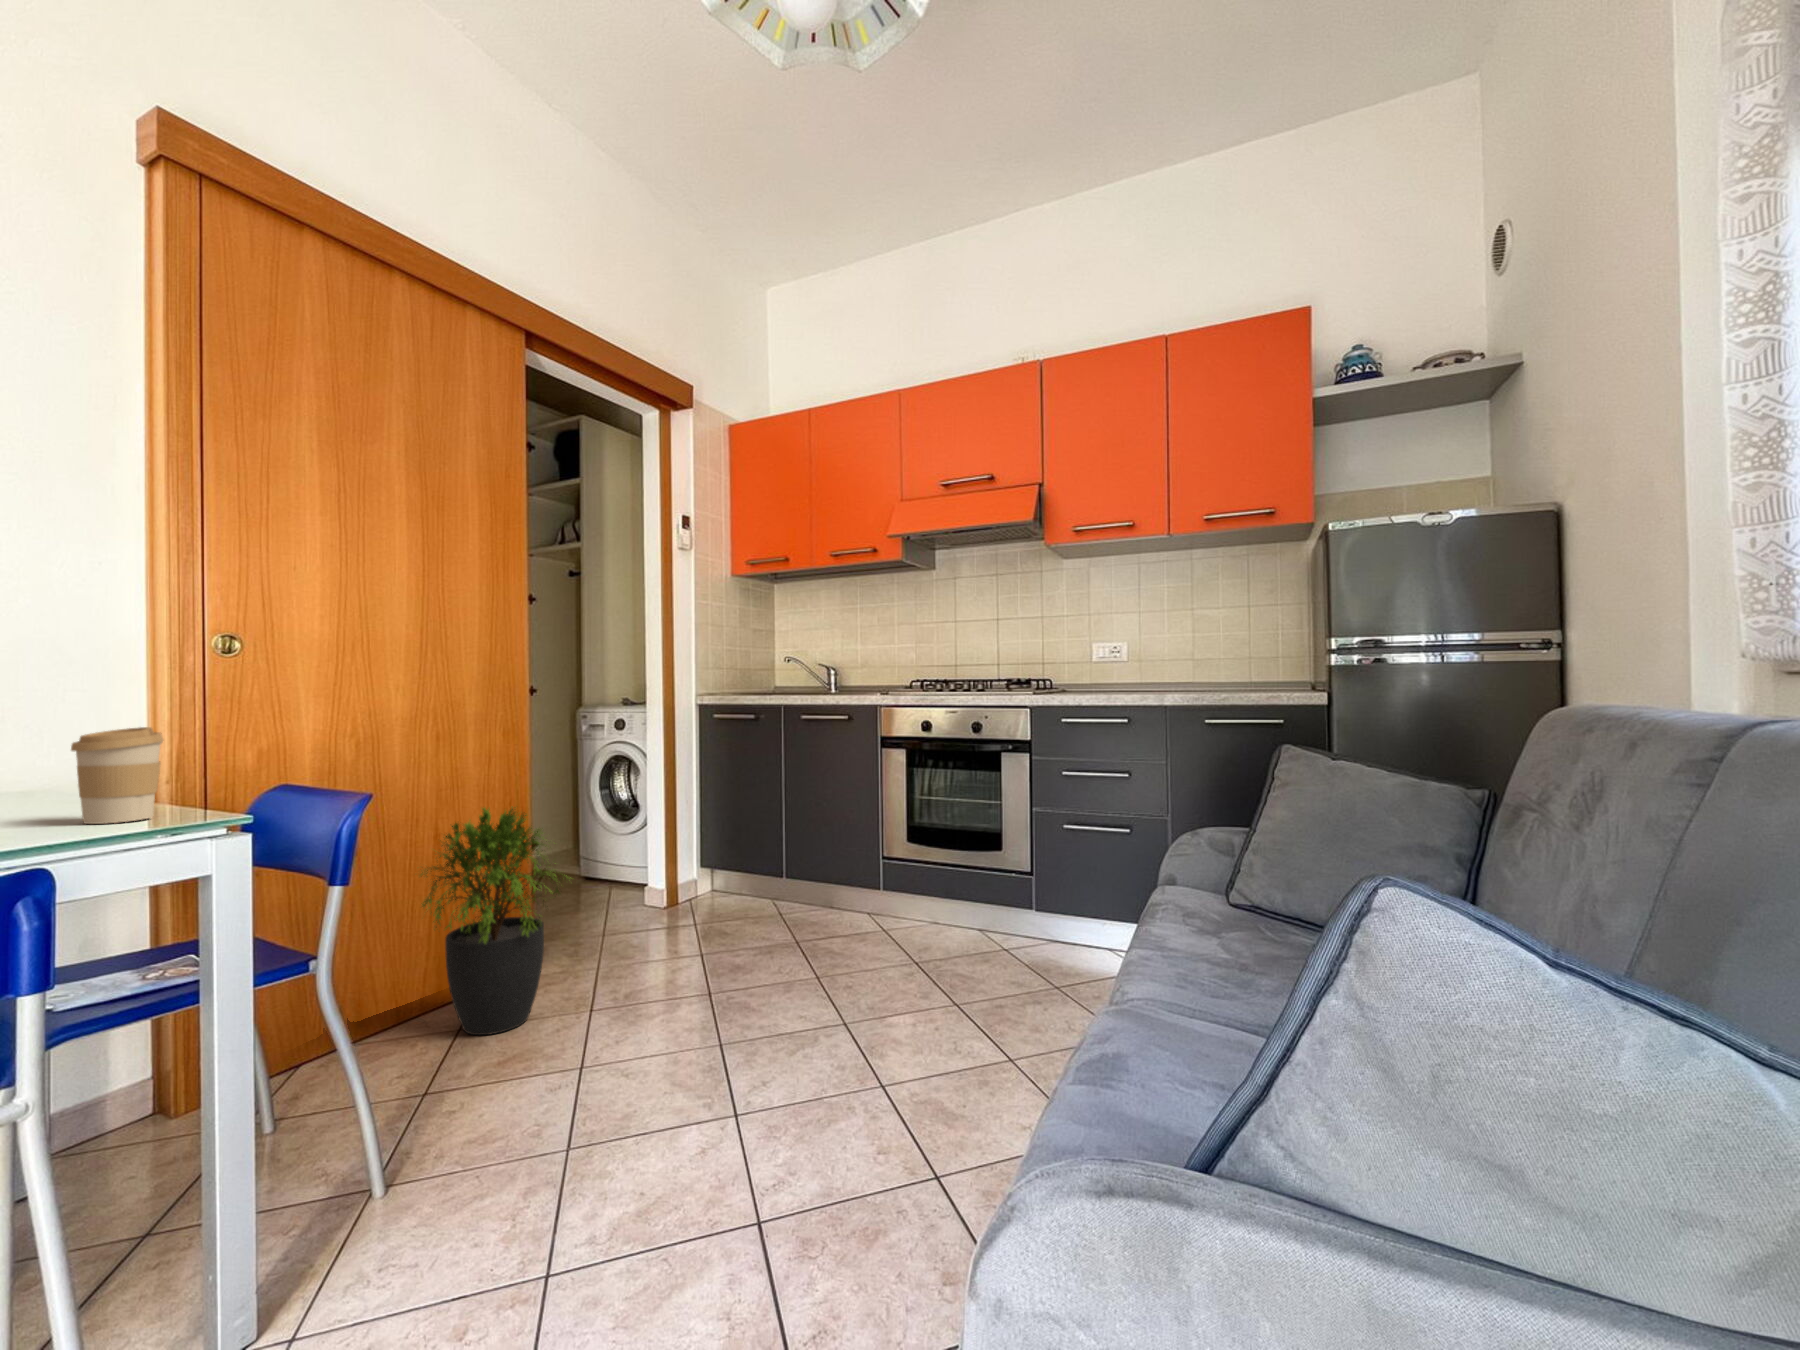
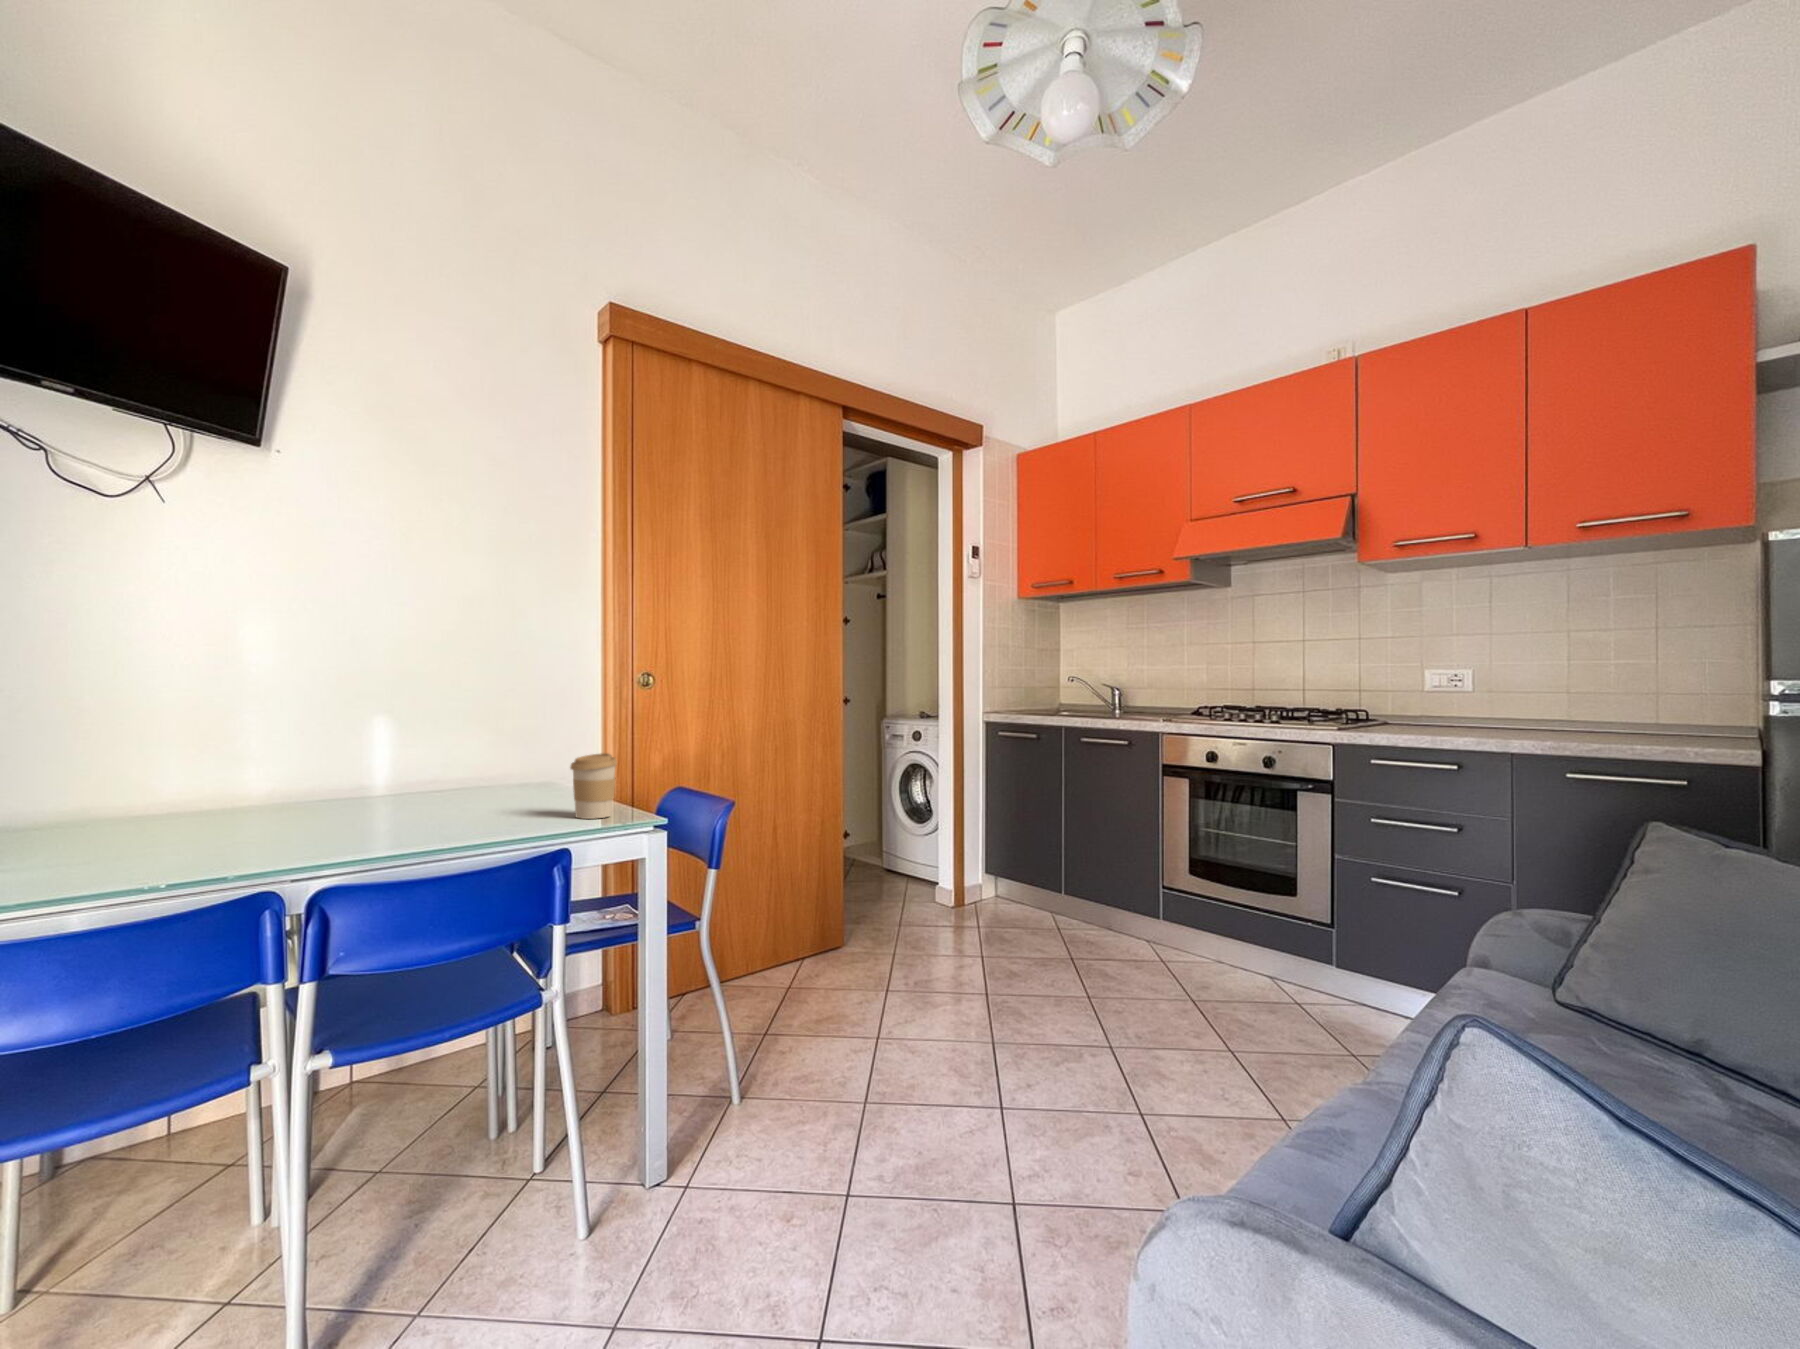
potted plant: present [421,807,568,1035] -> none [758,810,877,1000]

